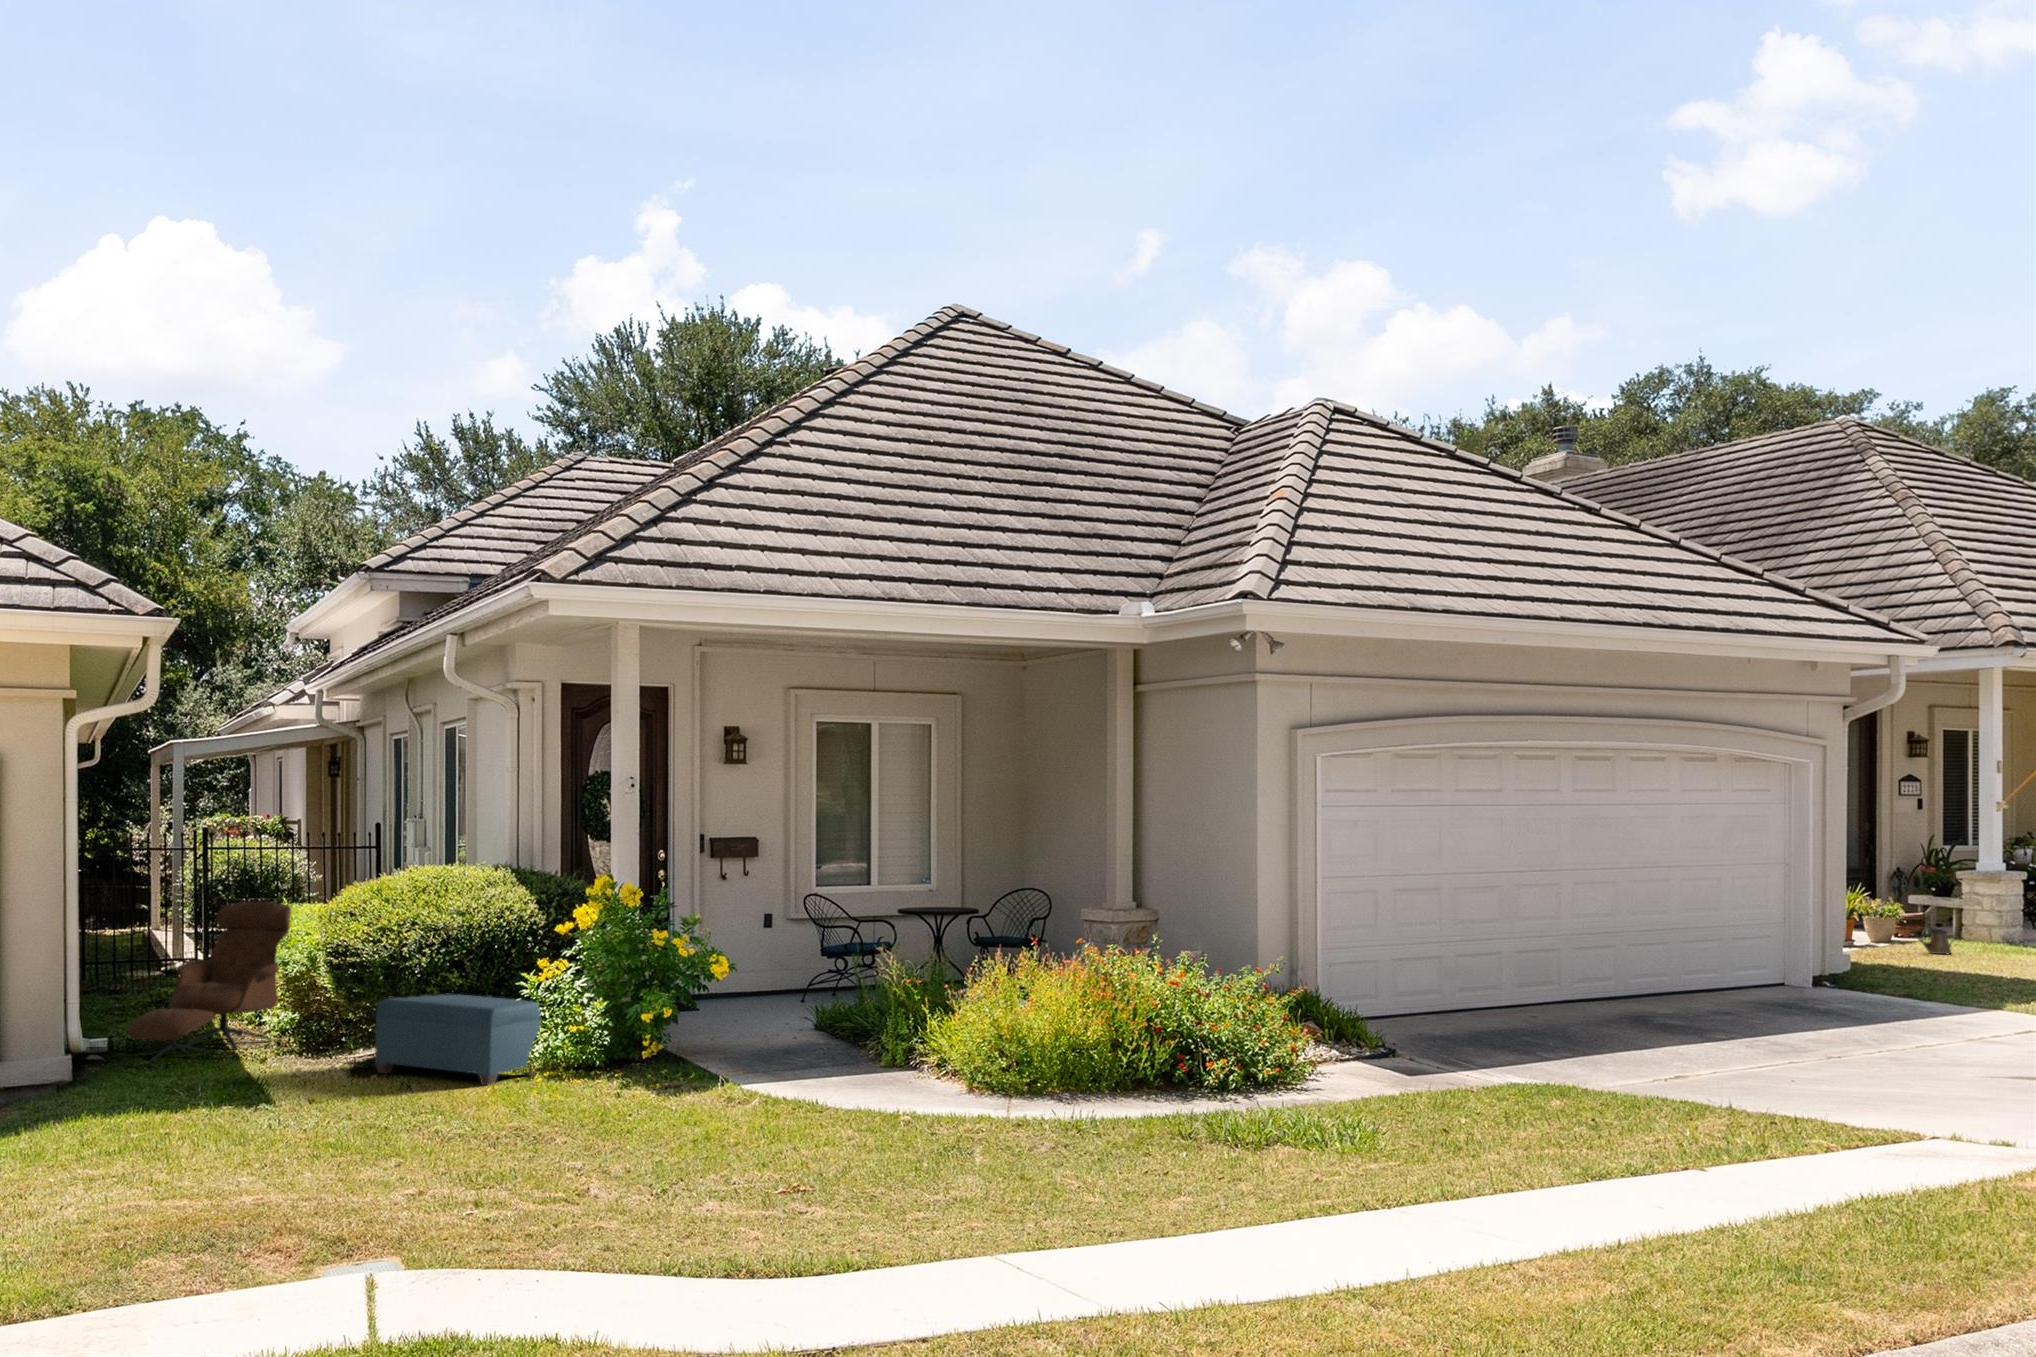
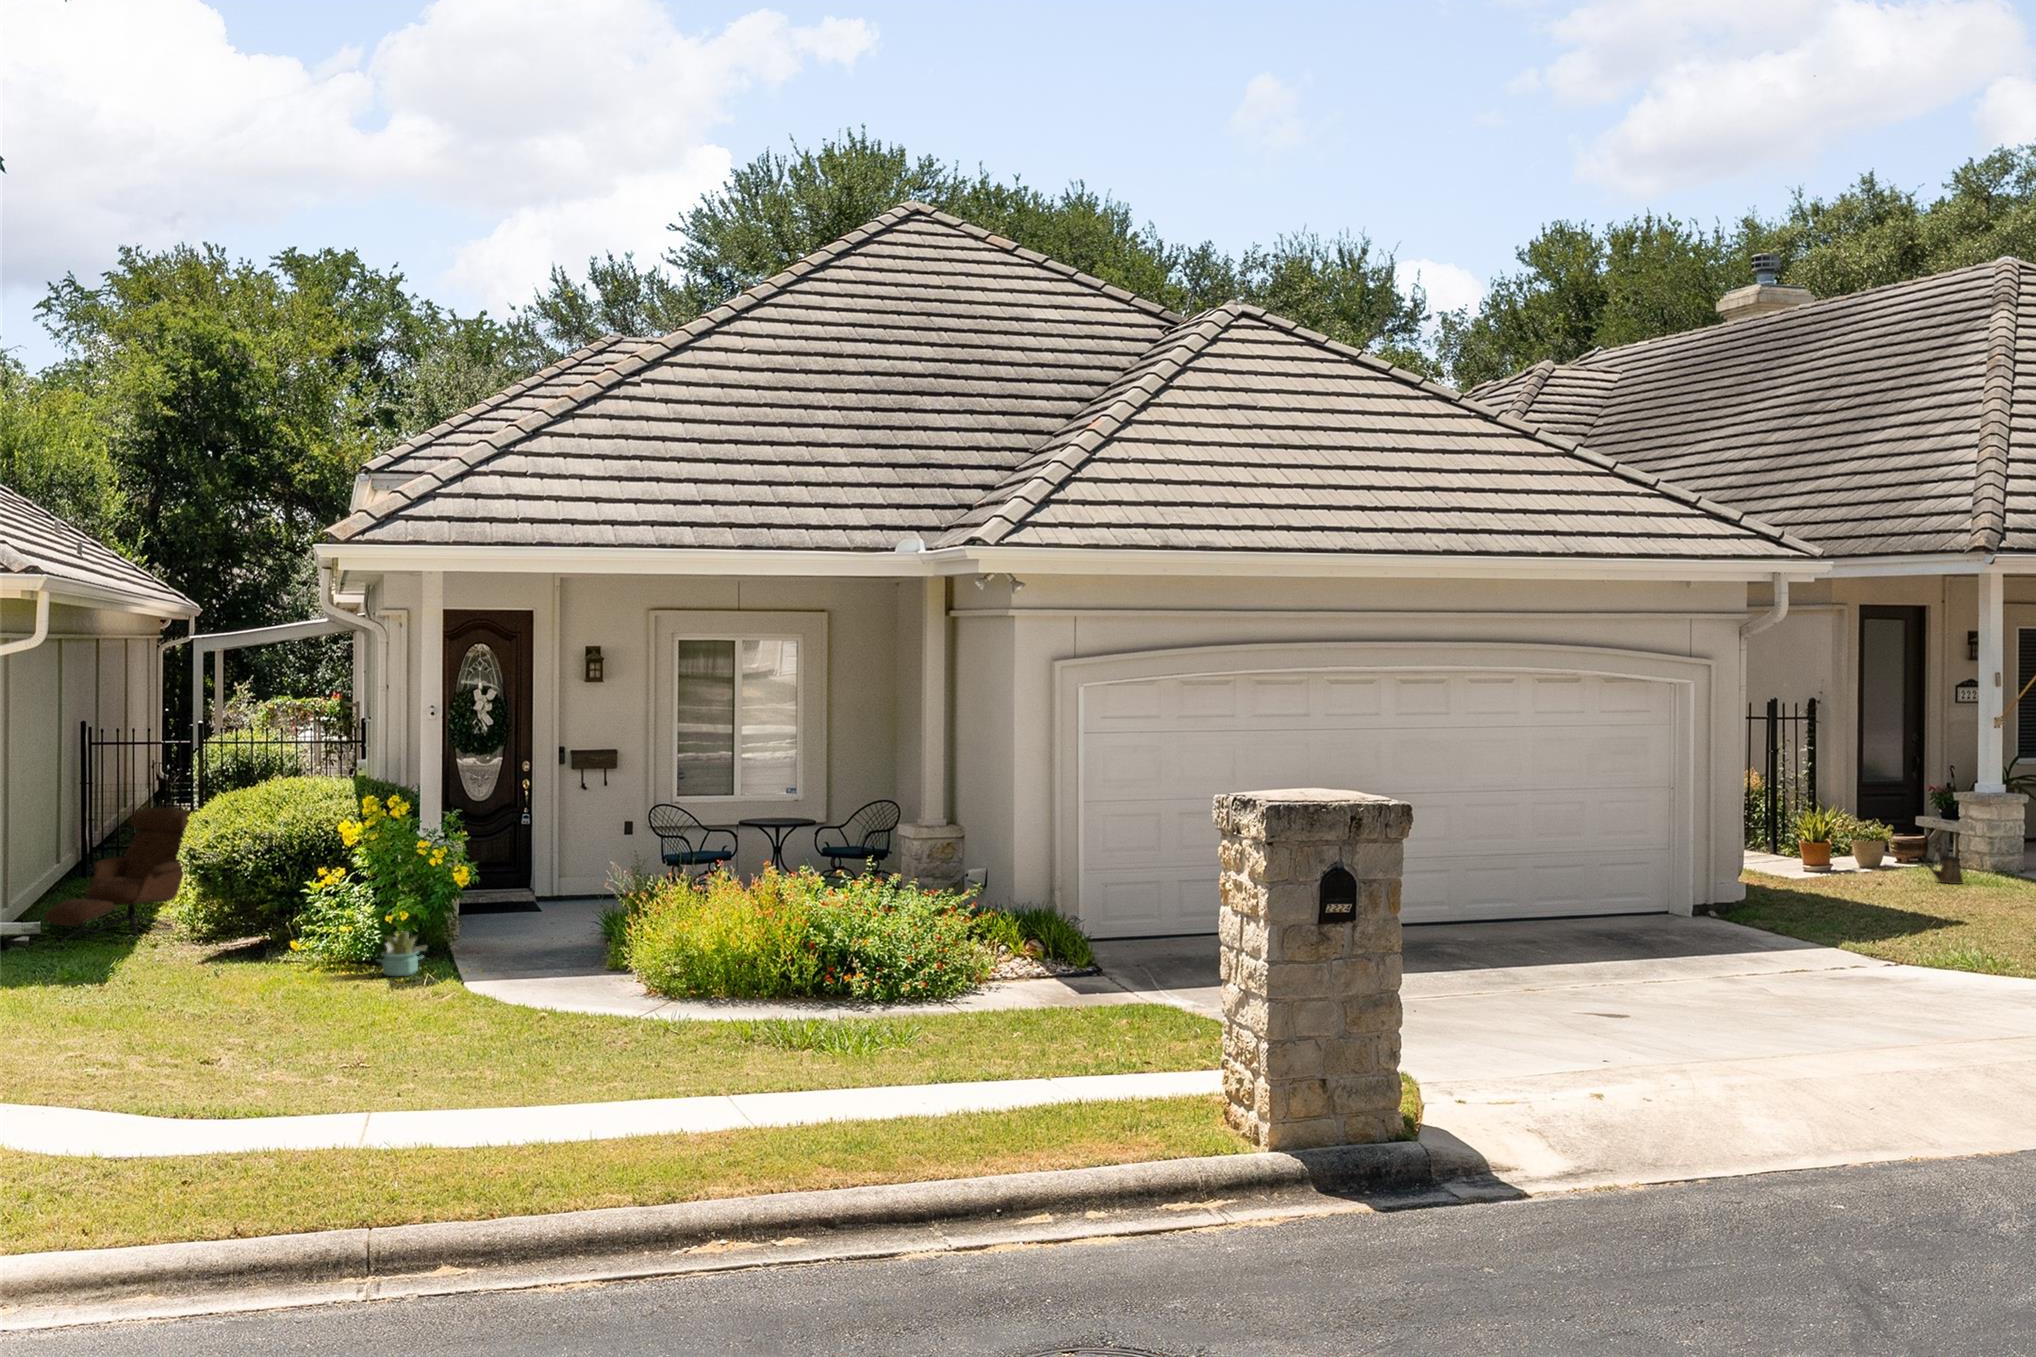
bench: present [375,995,540,1085] -> none [217,891,344,973]
decorative plant: none [597,1032,653,1086] -> present [377,931,428,977]

